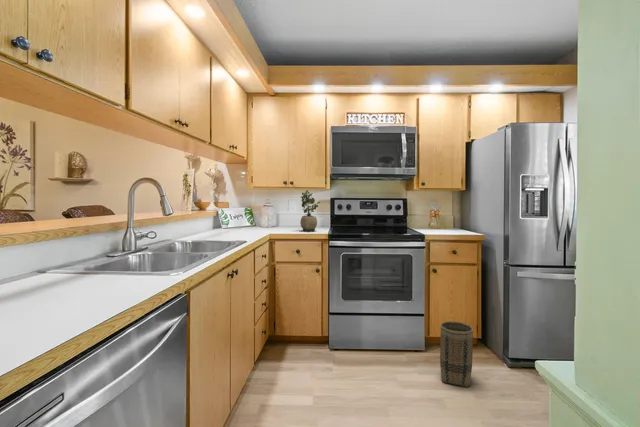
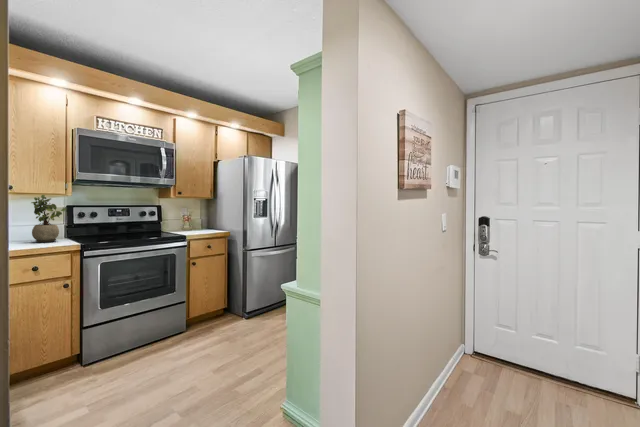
basket: present [440,321,473,387] -> none [207,301,231,350]

